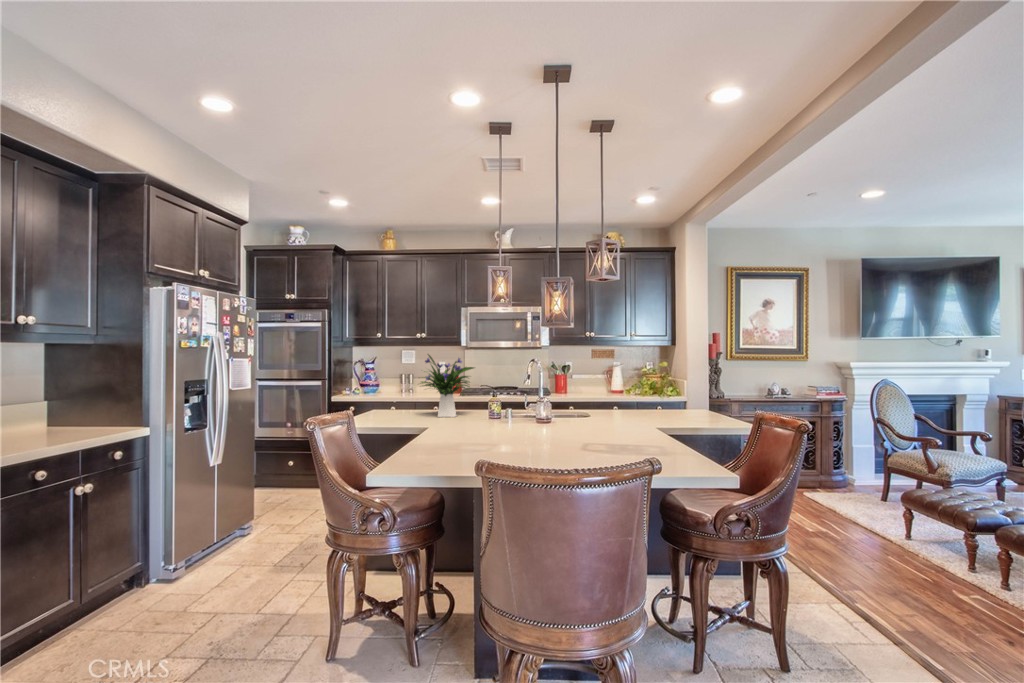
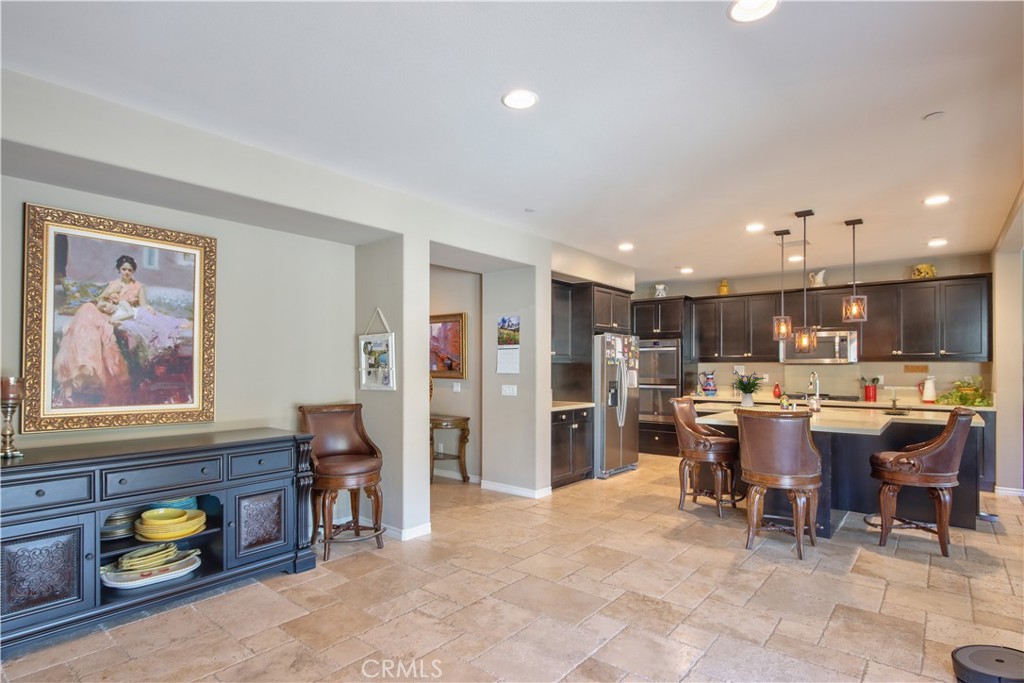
candle holder: none [641,377,677,419] -> present [883,388,911,415]

